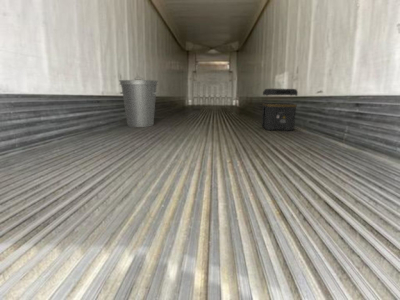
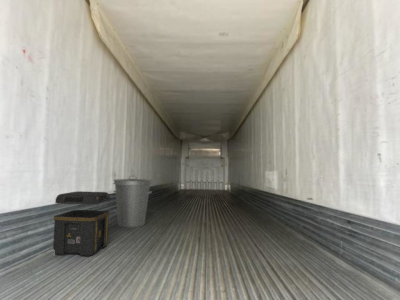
toolbox: present [261,89,298,131] -> present [53,191,110,256]

